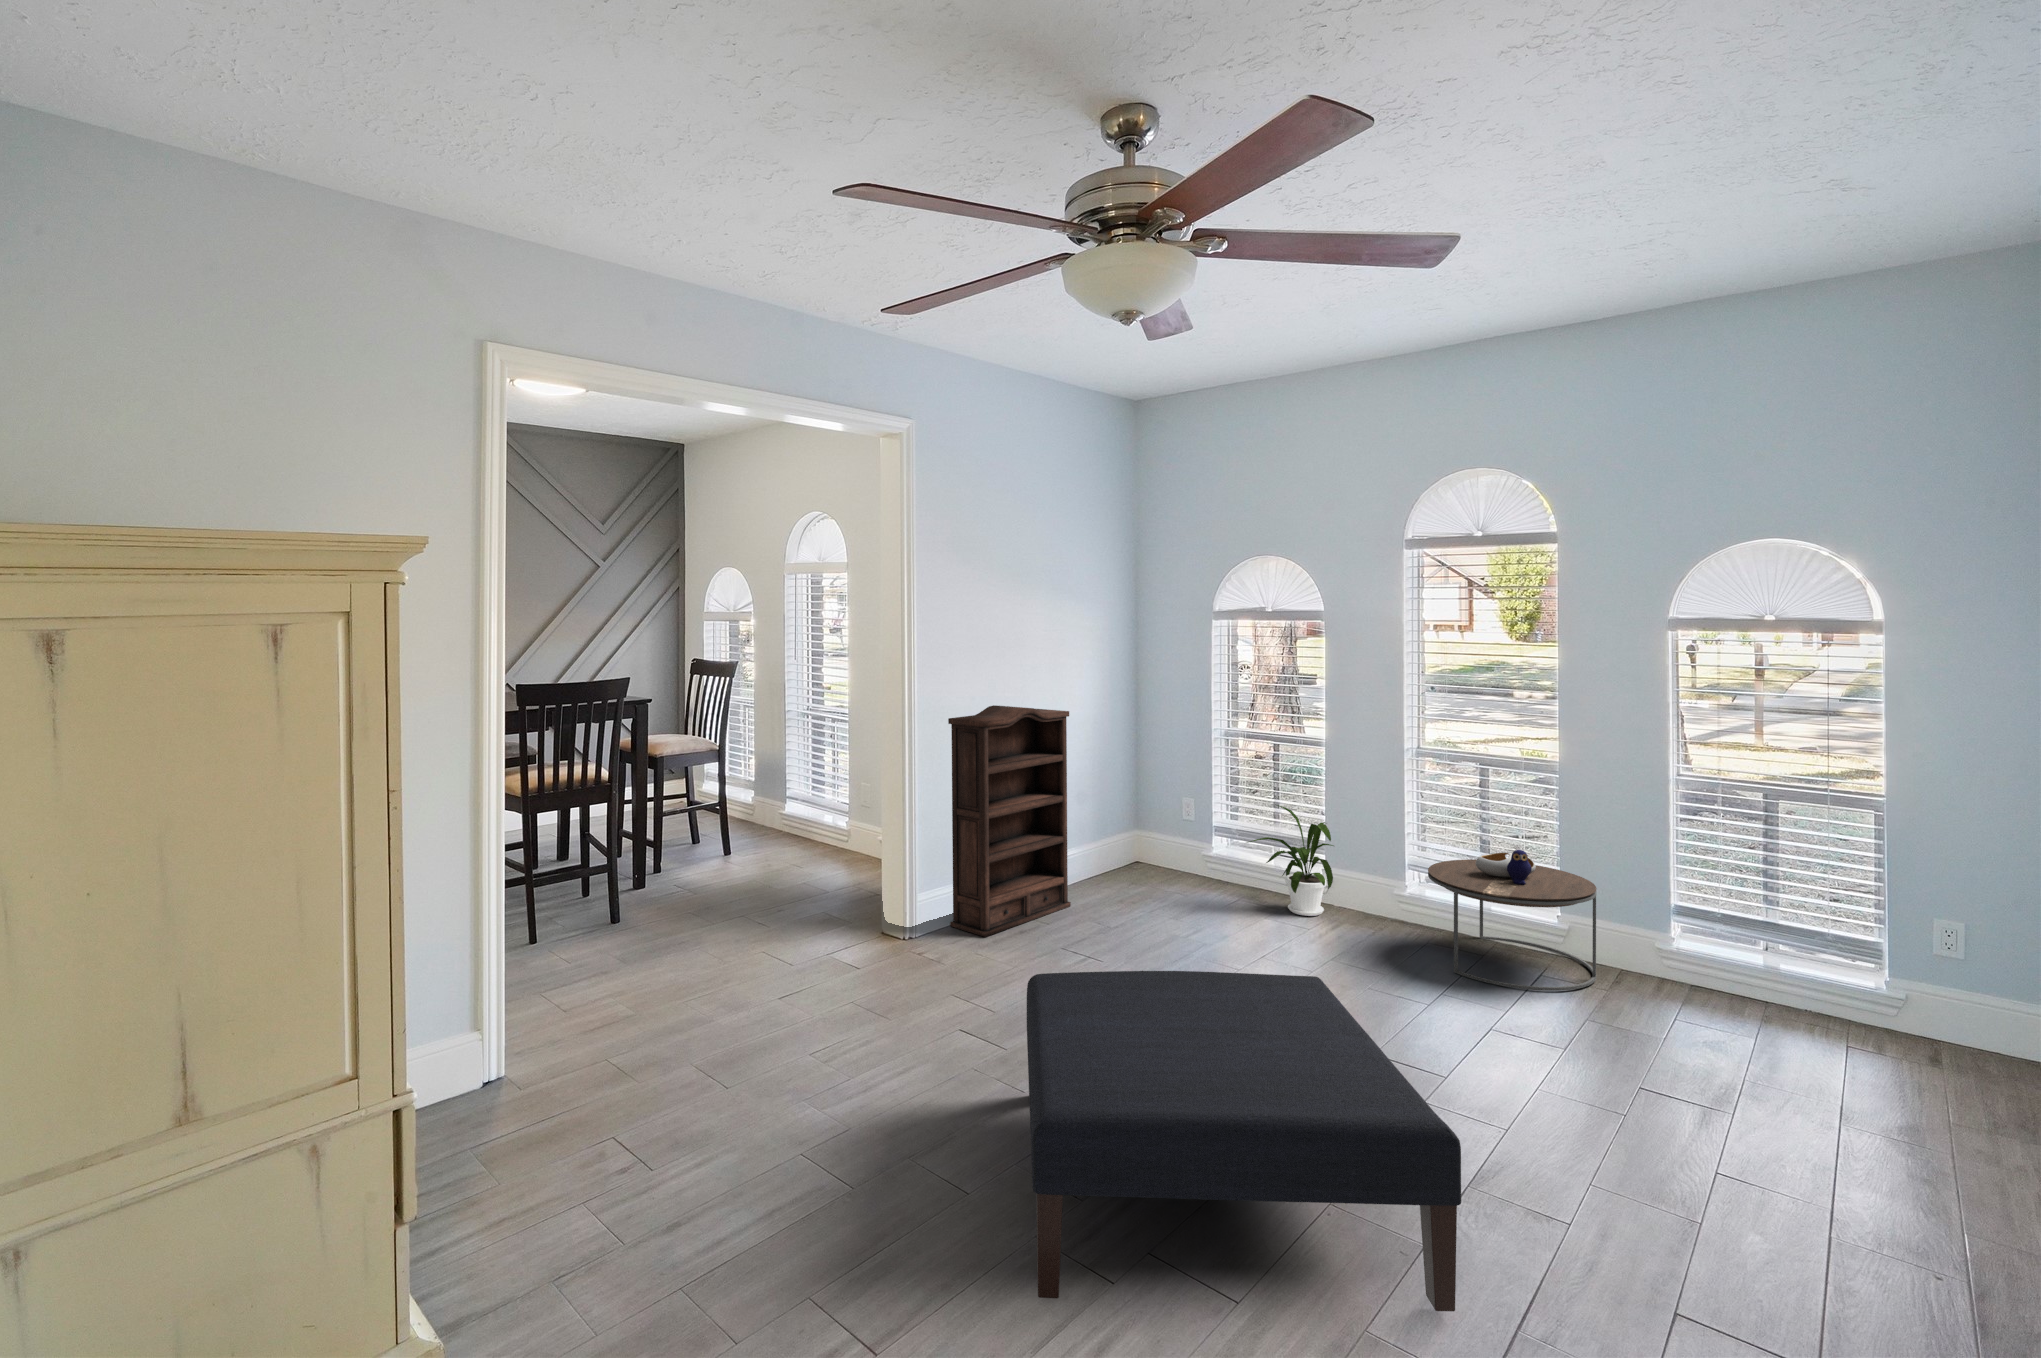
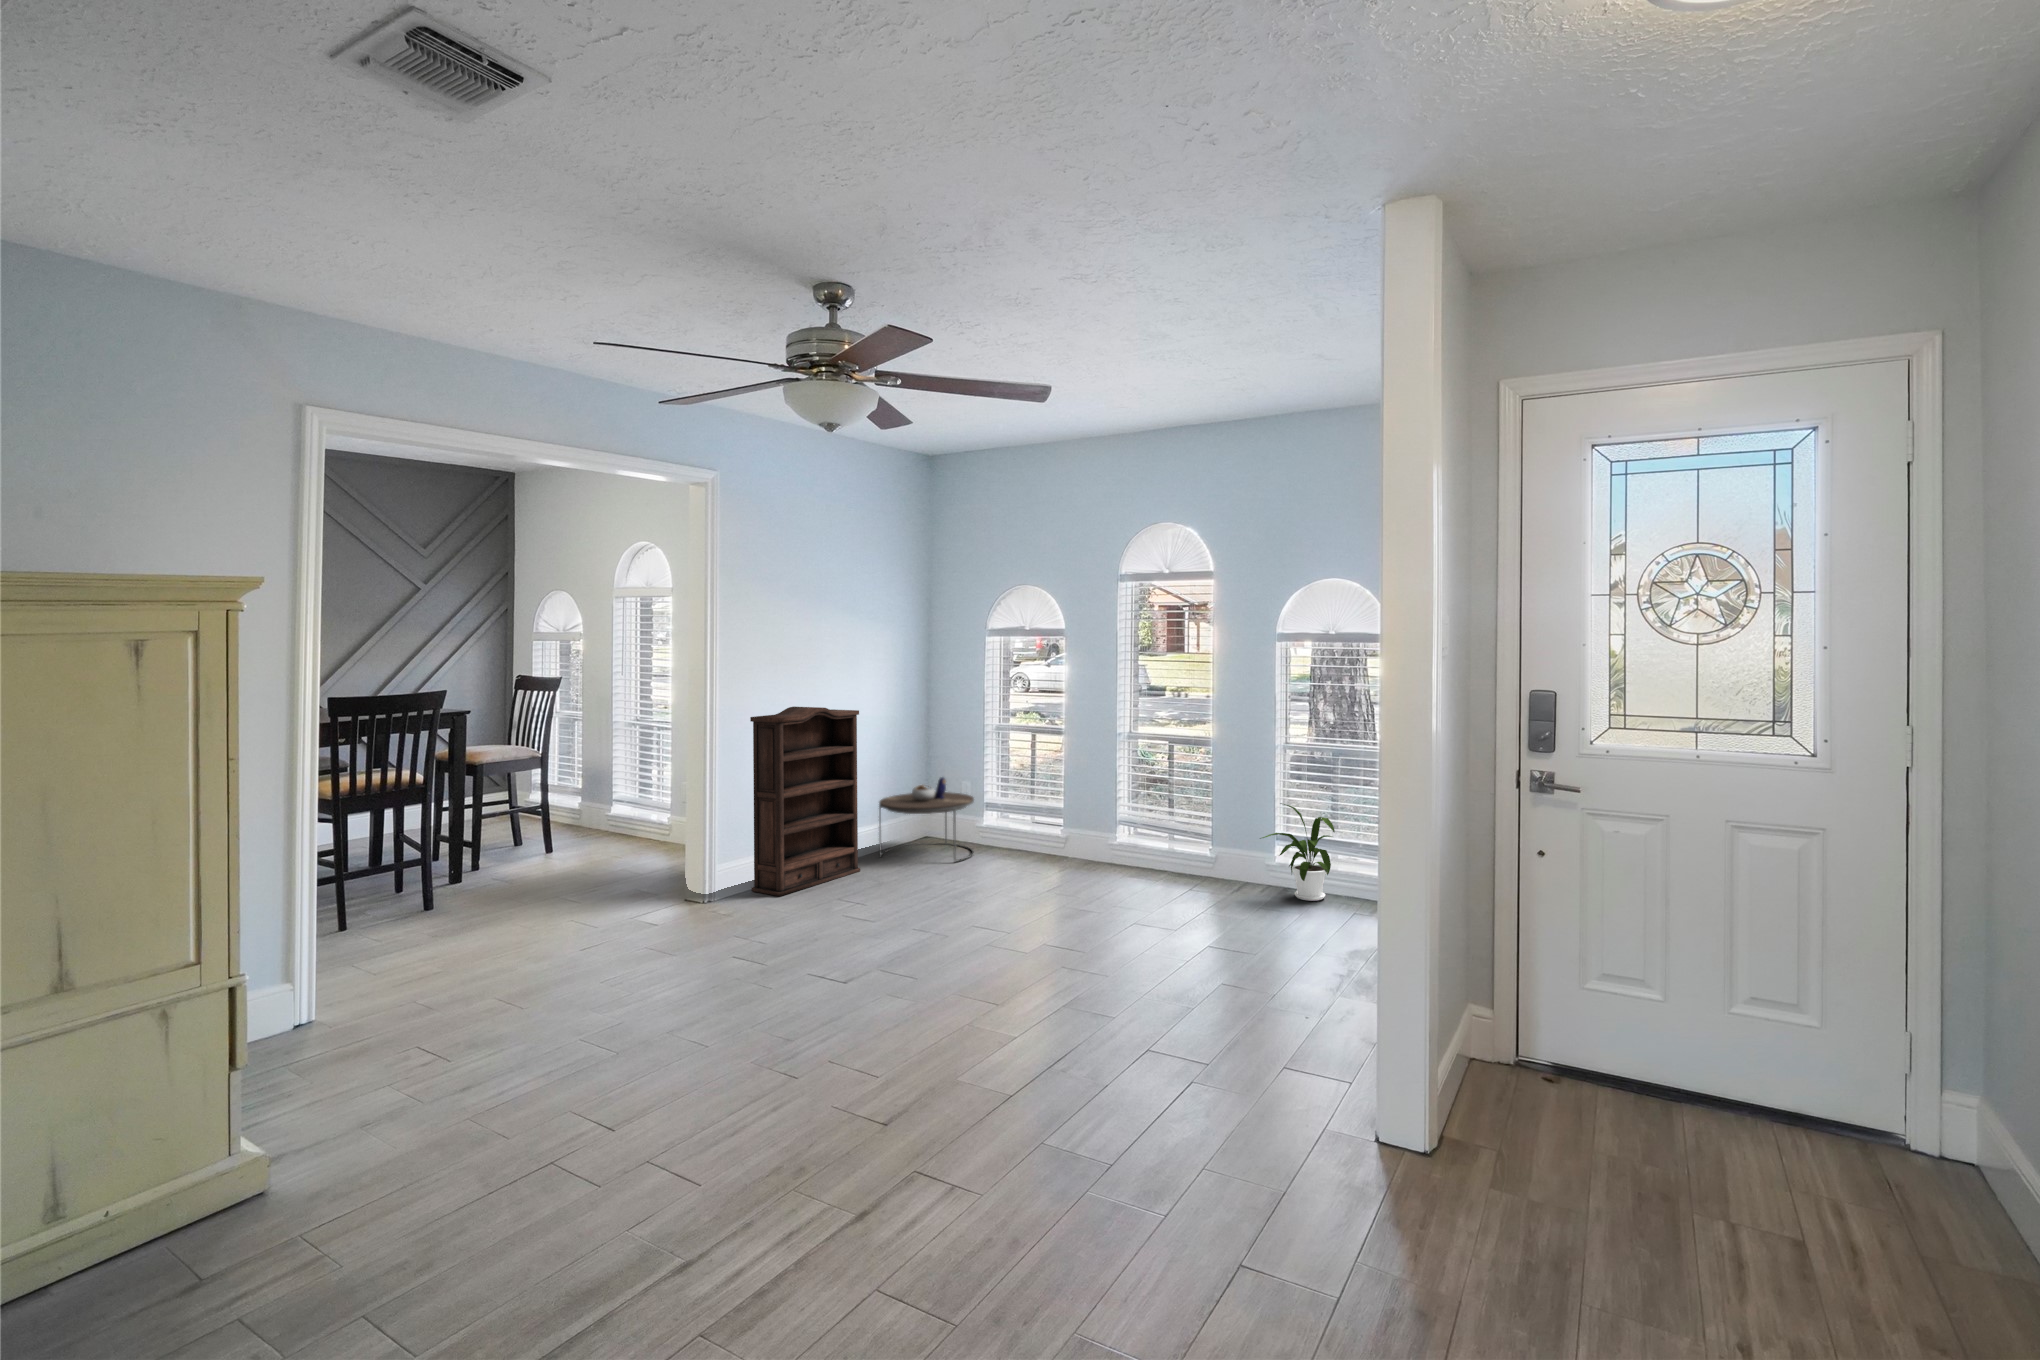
house plant: present [1247,805,1333,916] -> present [1260,803,1335,901]
side table: present [1428,850,1596,991] -> present [879,777,974,862]
ottoman: present [1027,971,1461,1311] -> none [751,883,1032,1090]

